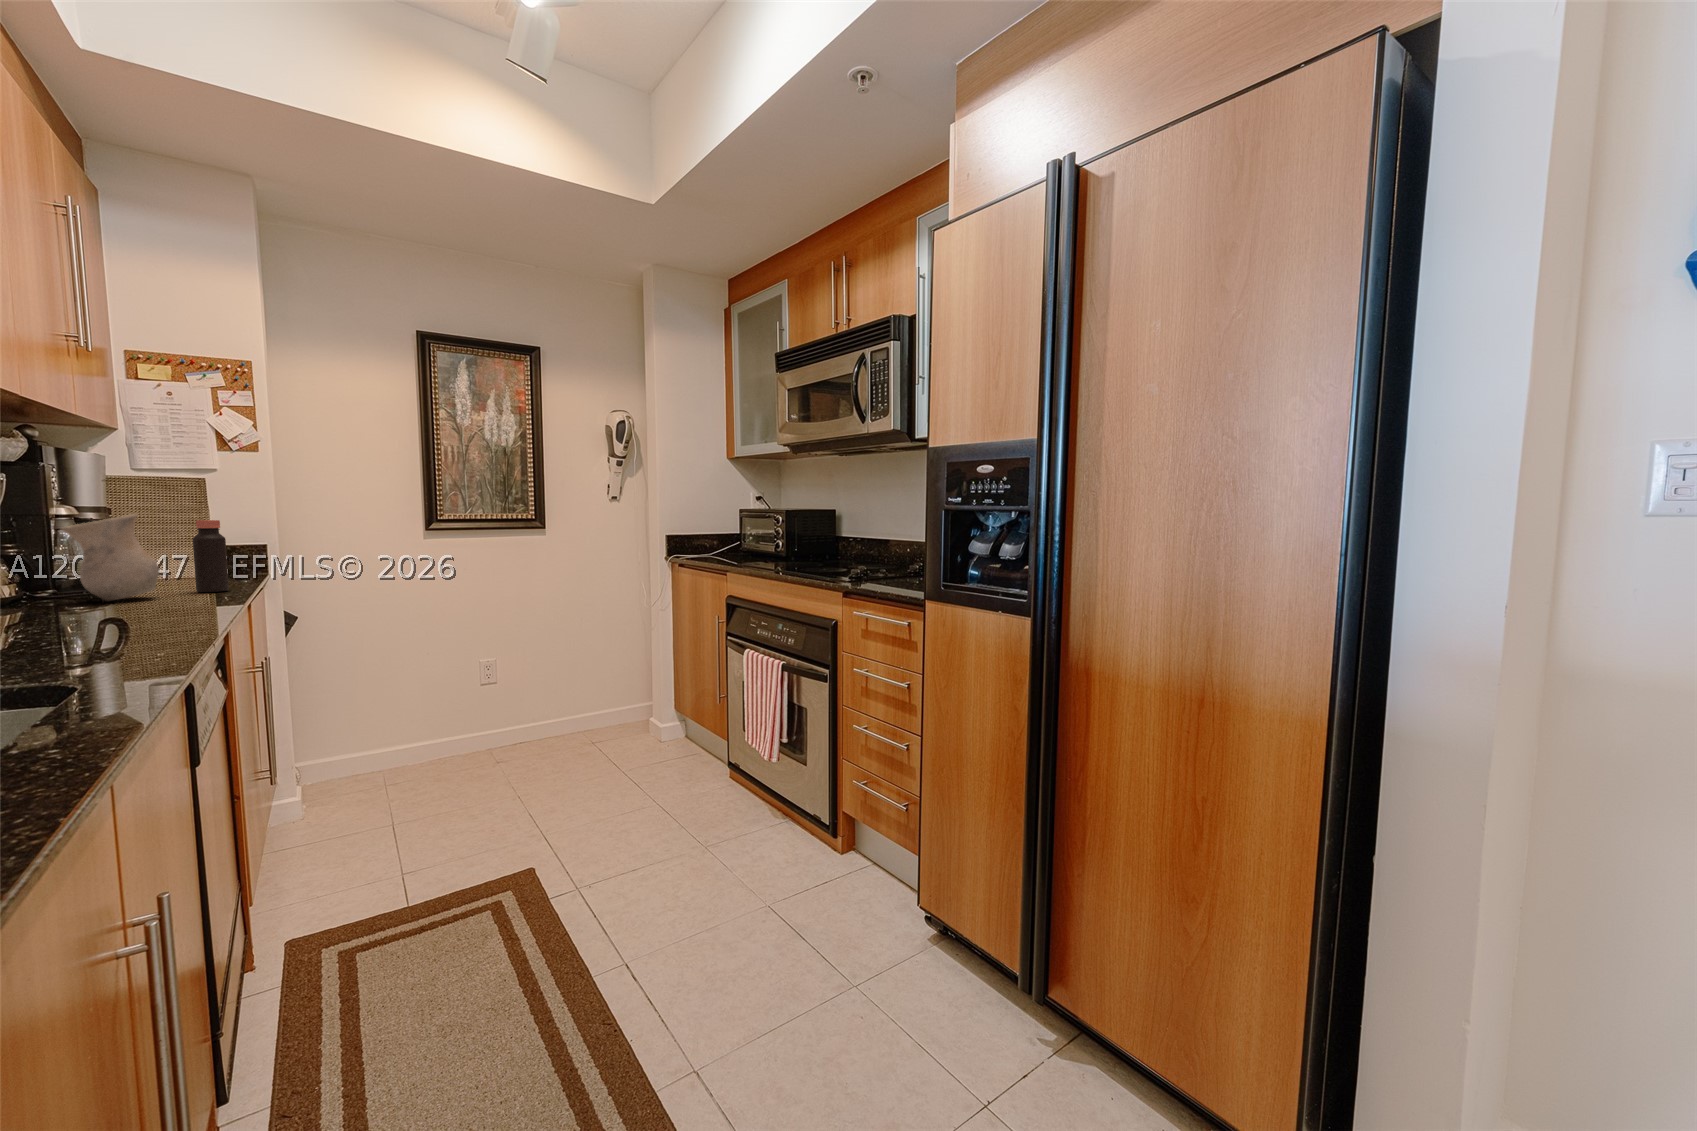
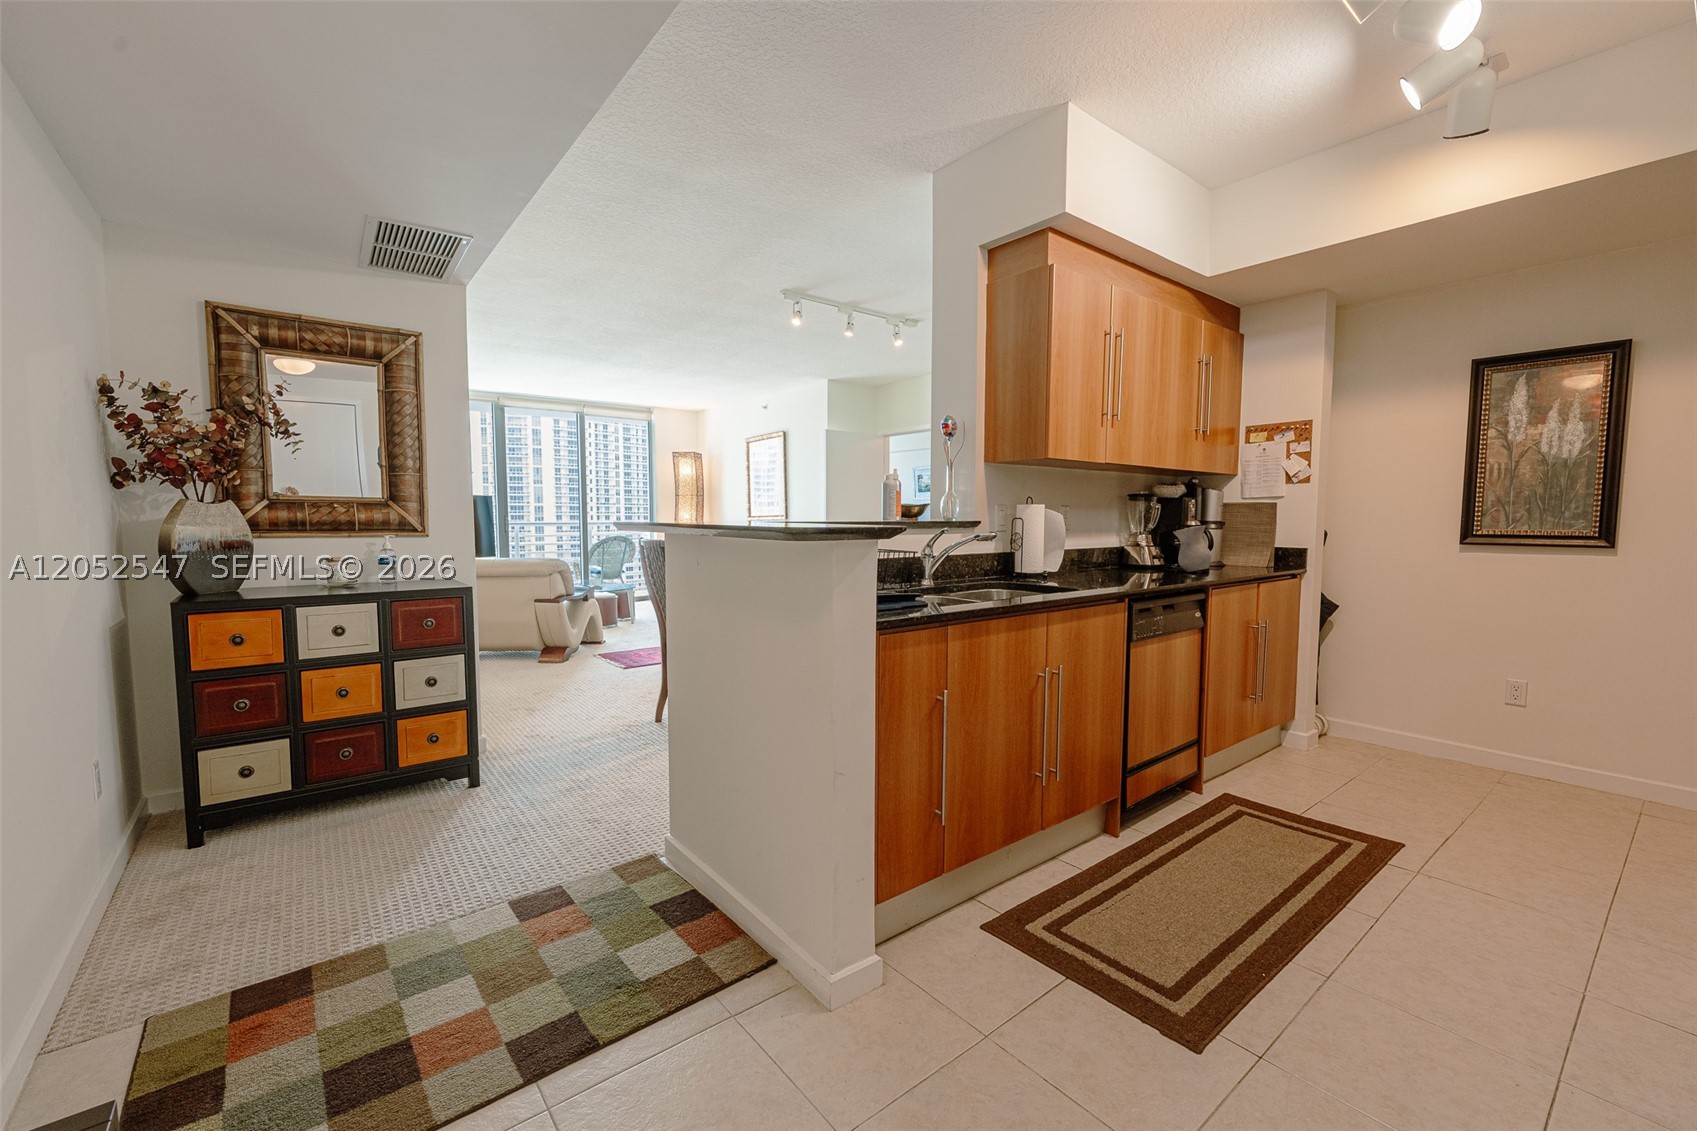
bottle: present [193,520,229,592] -> none [1232,530,1250,574]

